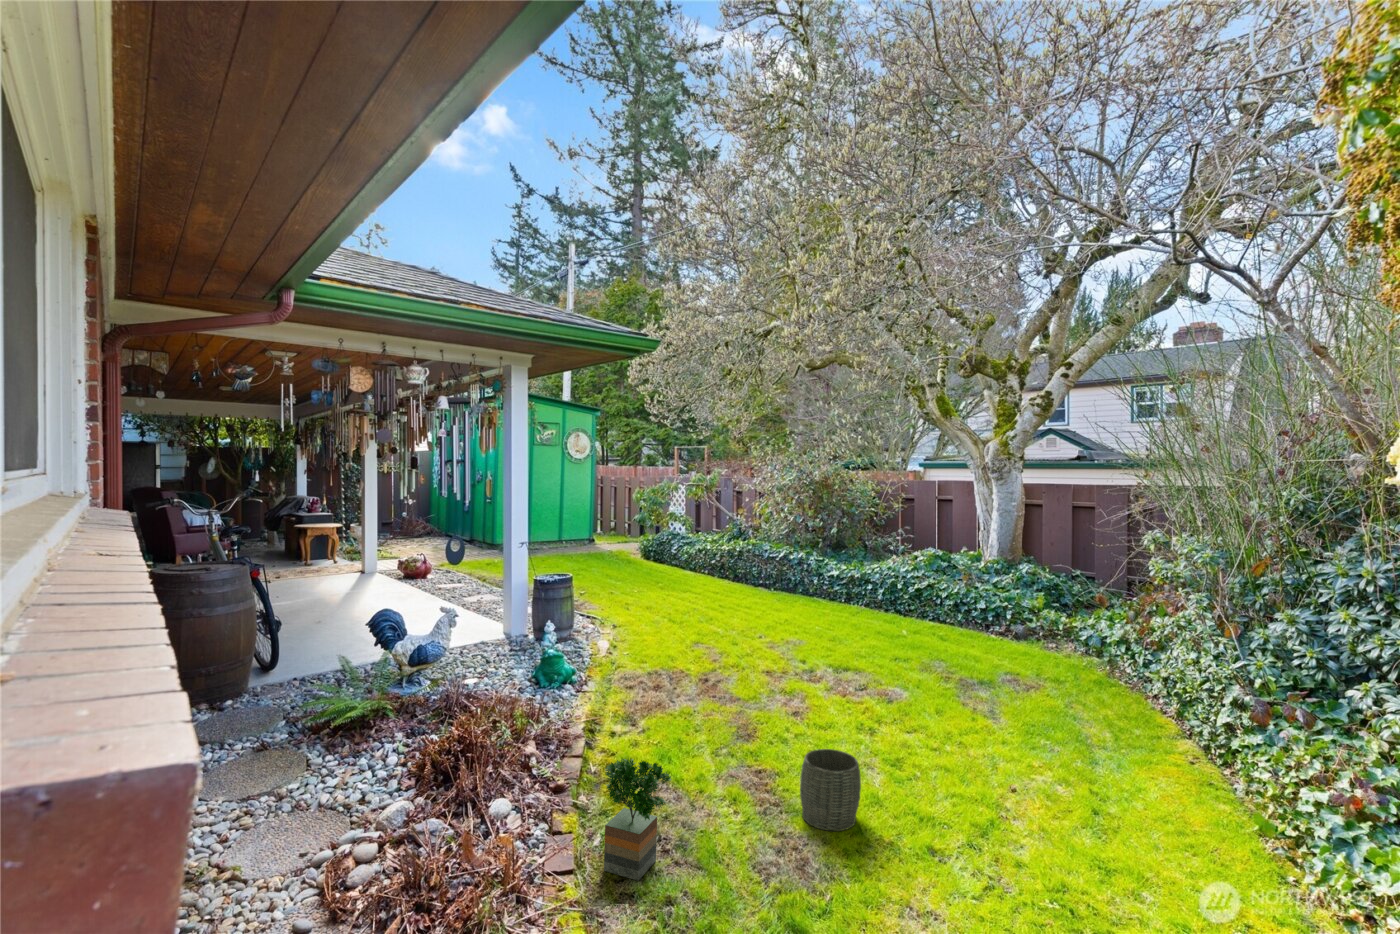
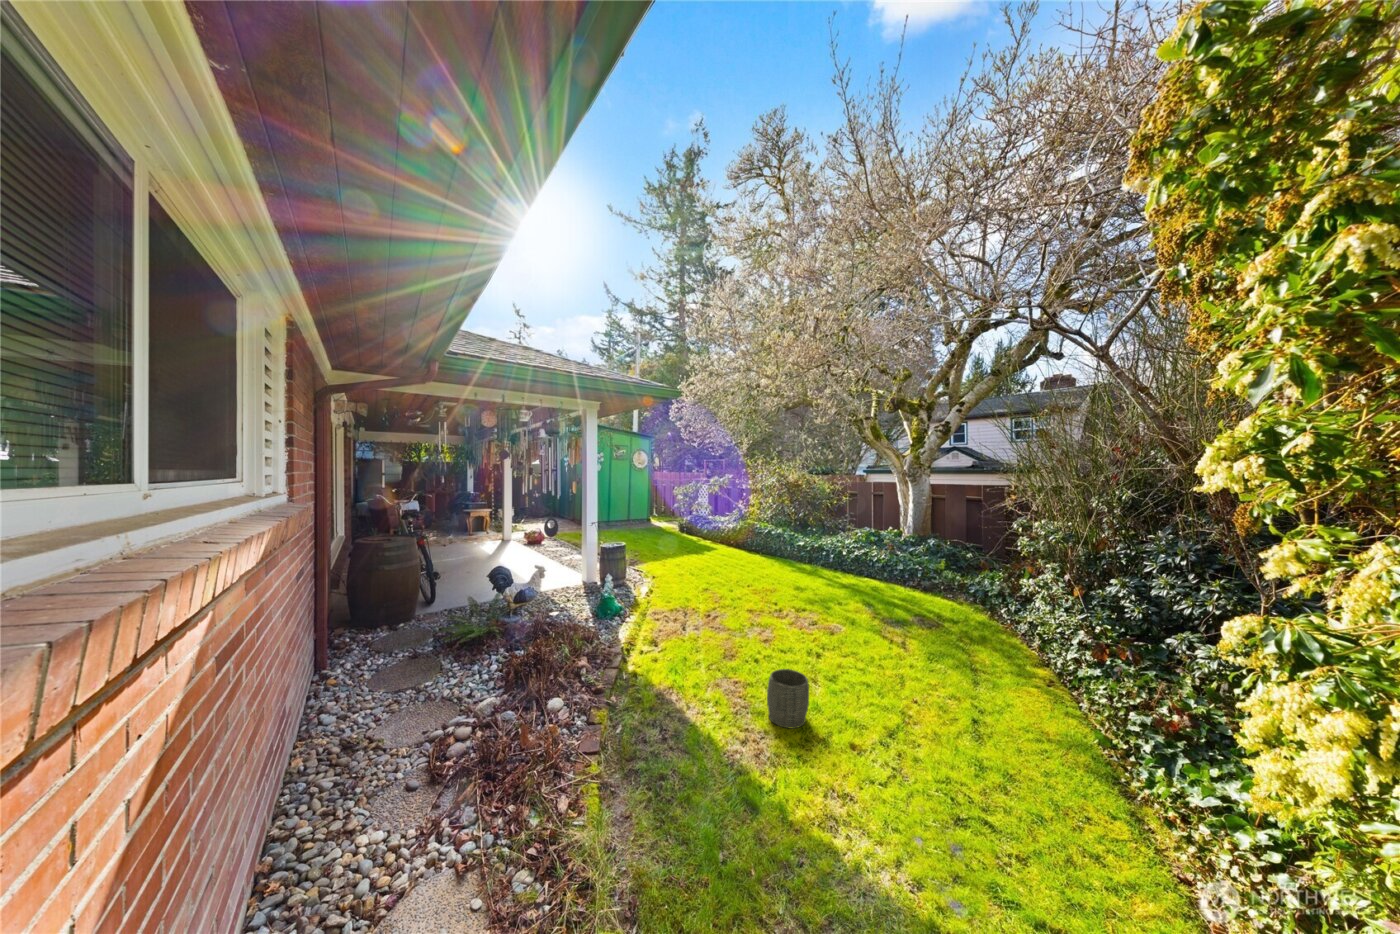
potted tree: present [604,758,671,881] -> none [626,673,674,762]

